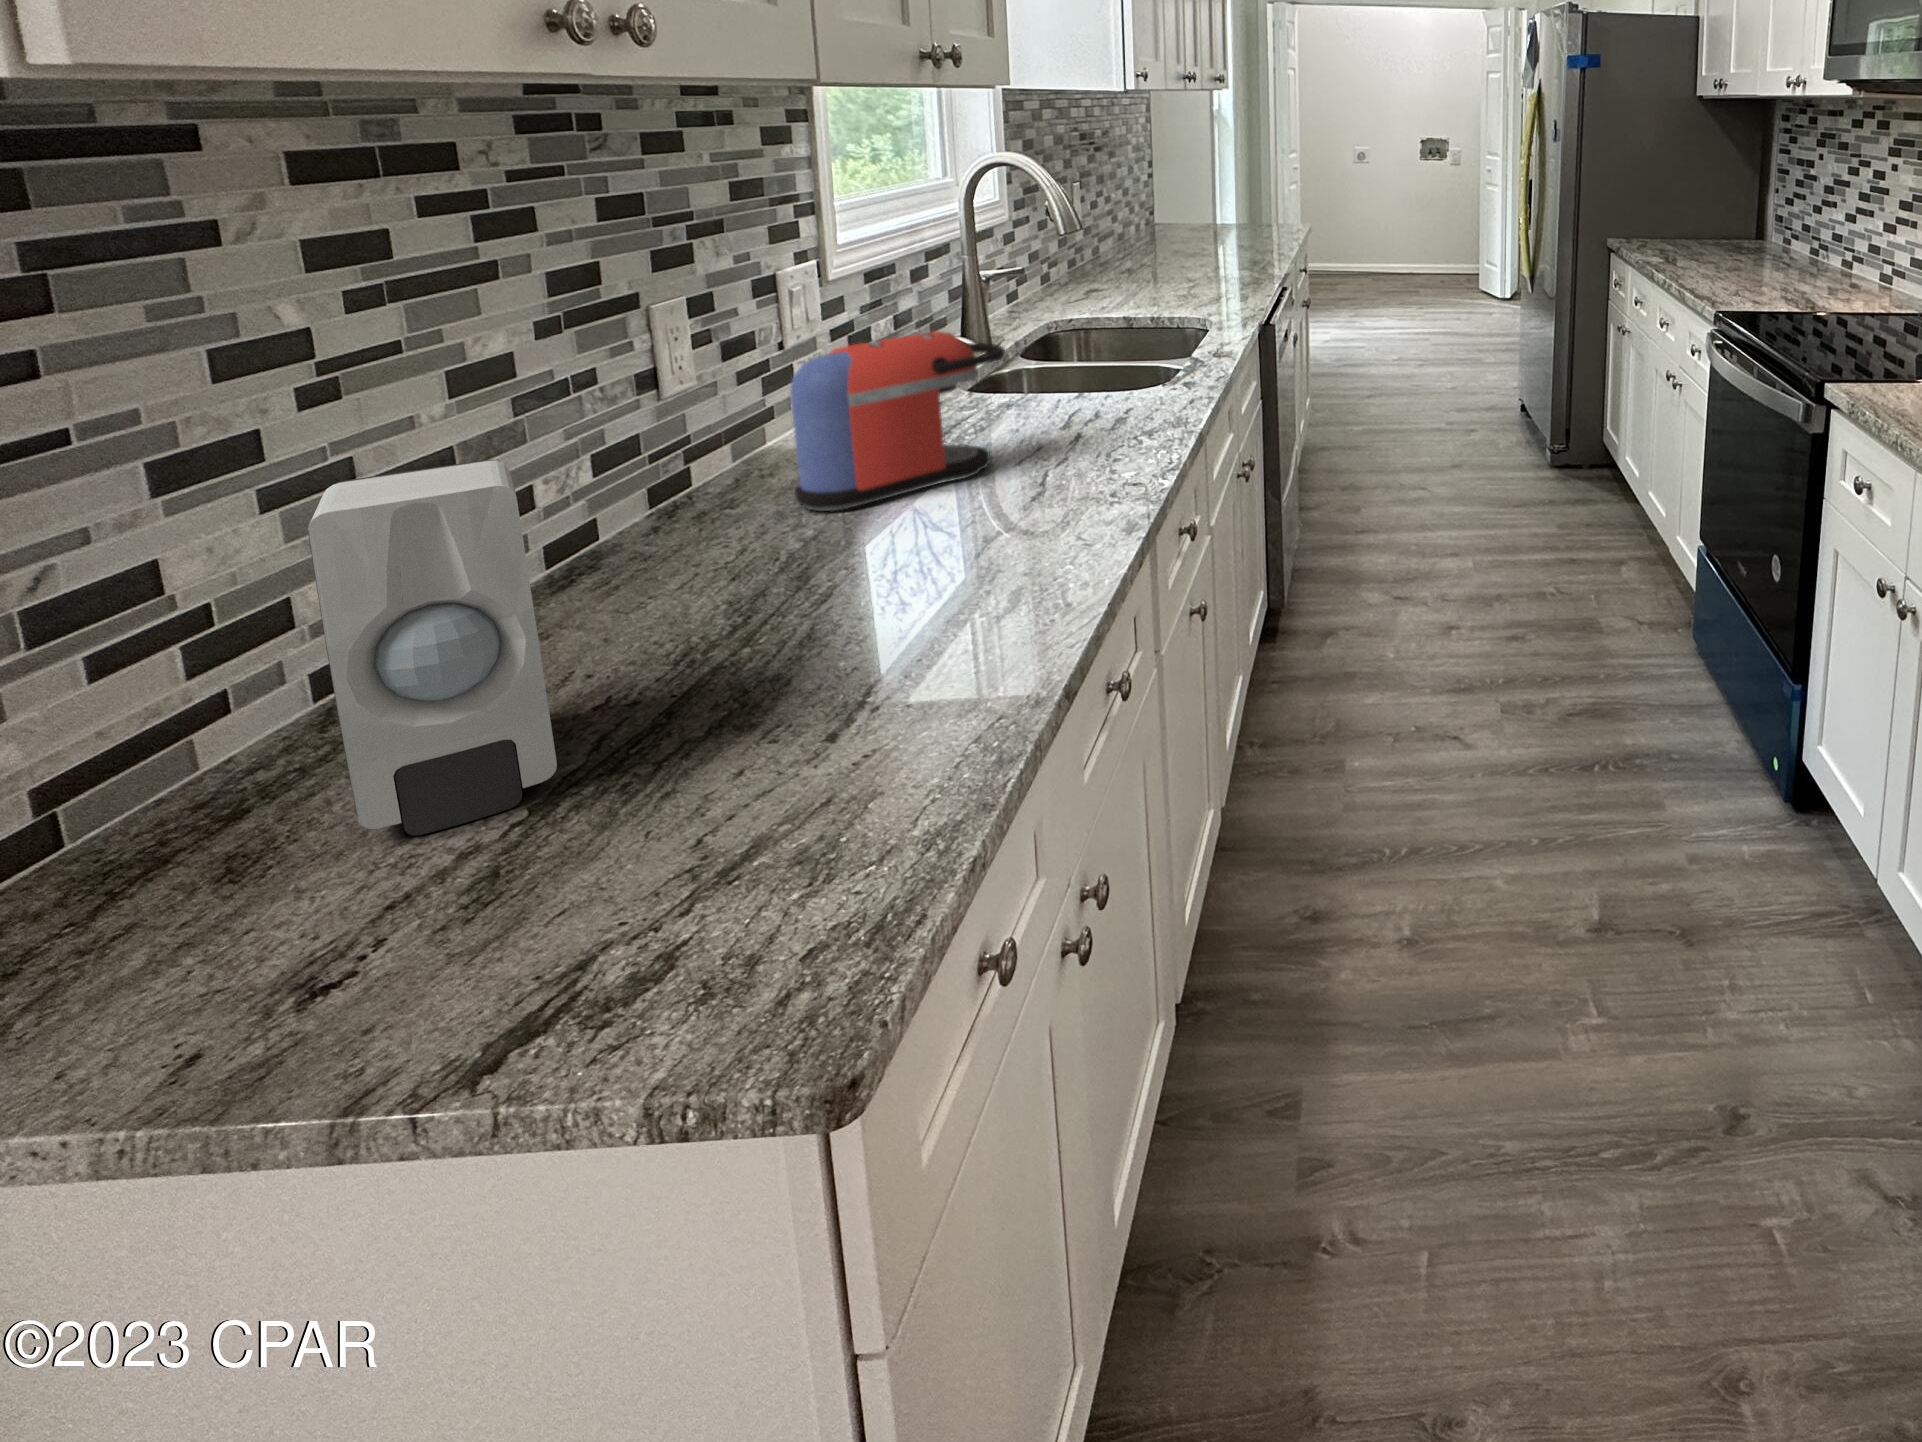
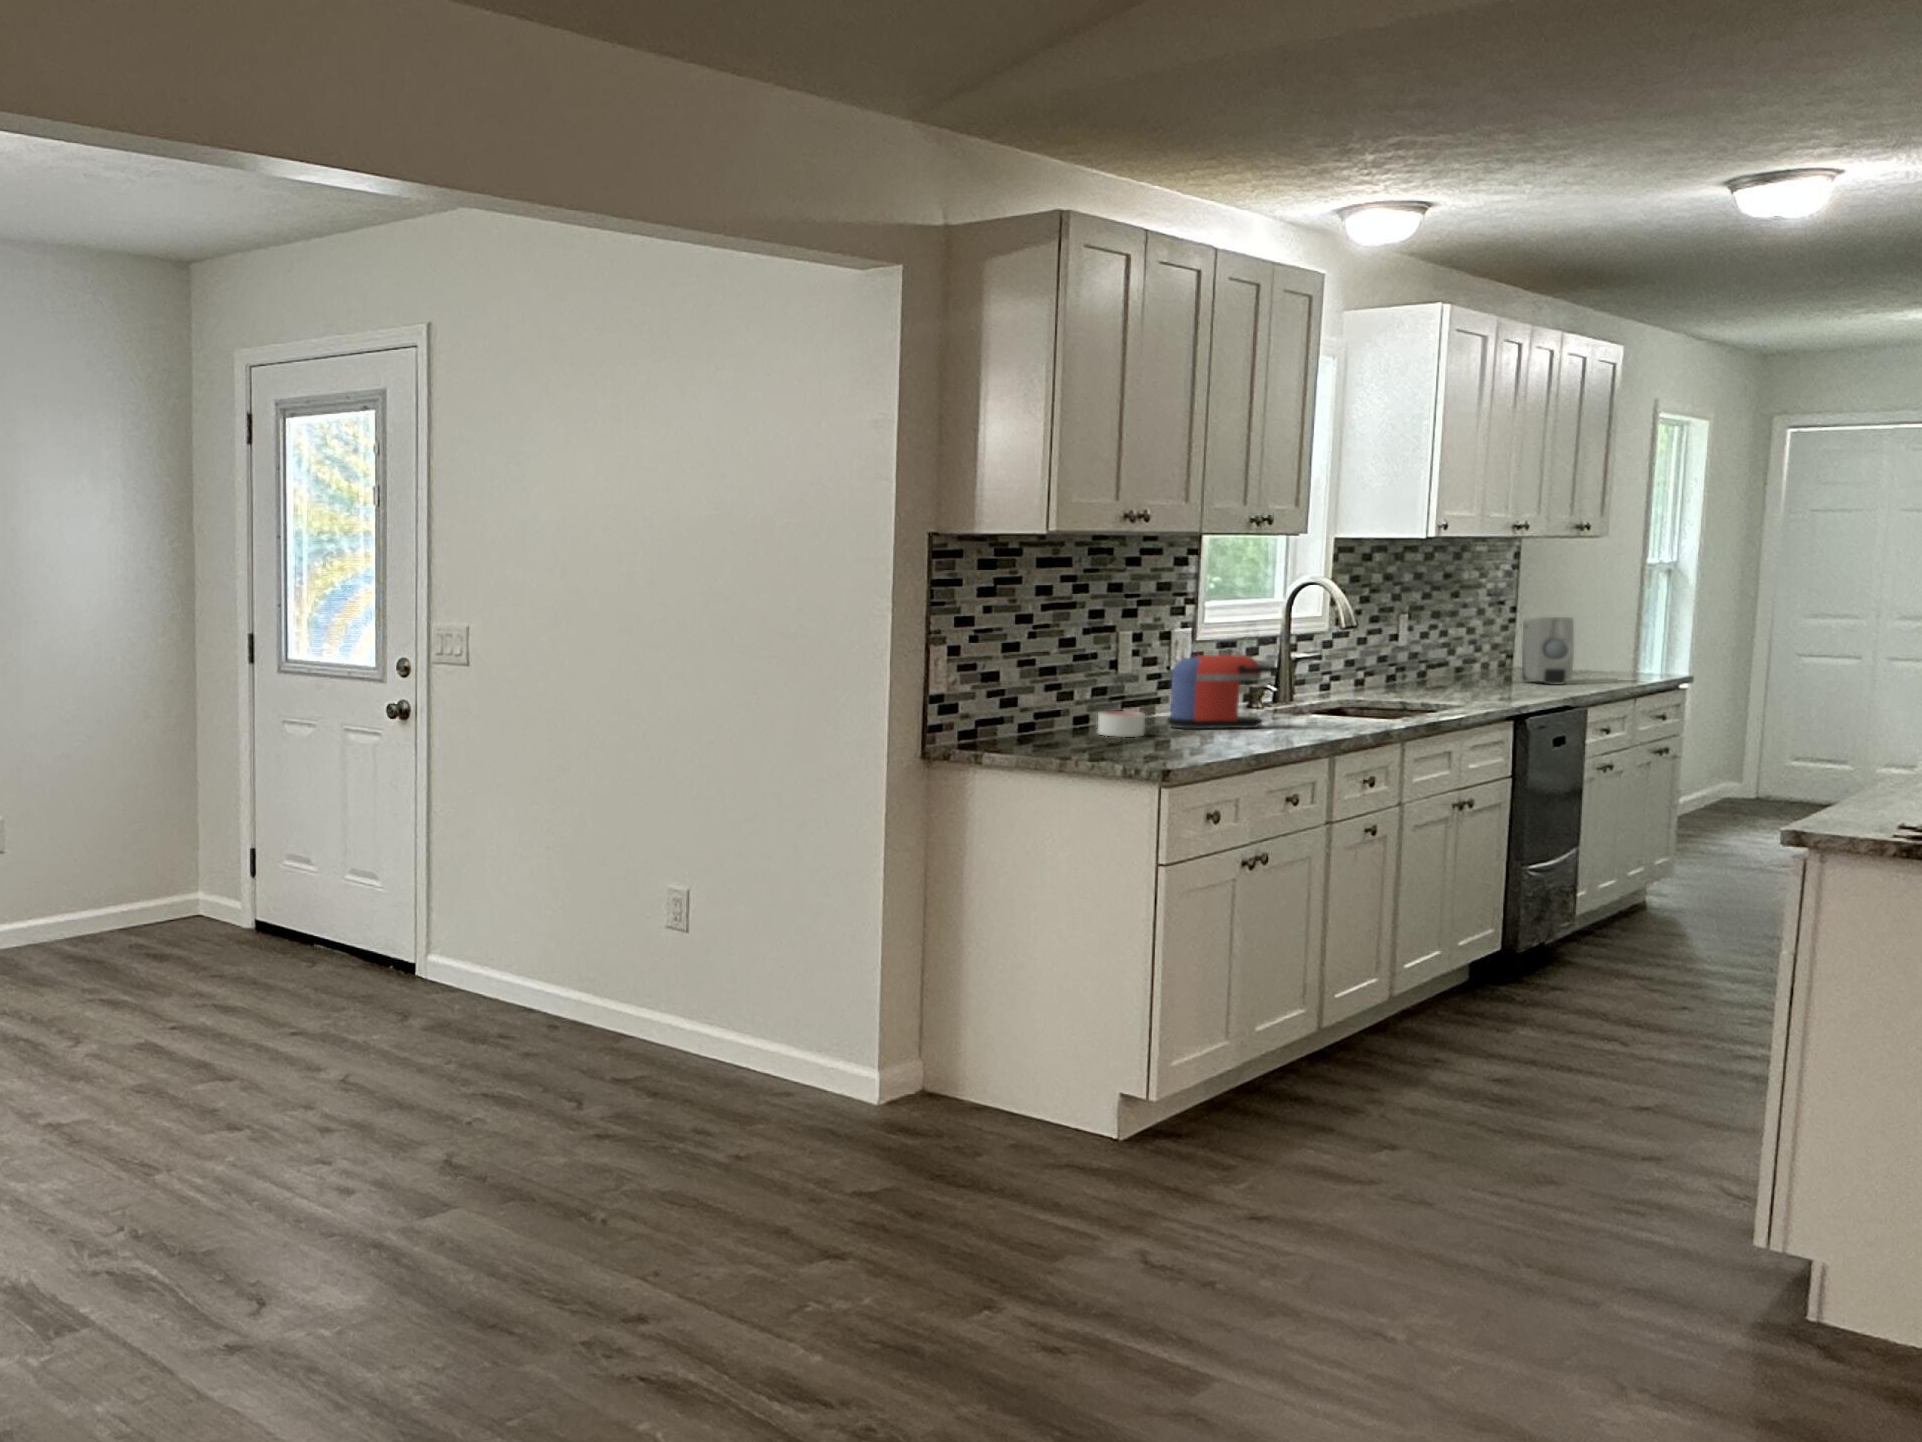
soap dispenser: present [308,460,557,835] -> present [1522,617,1574,685]
candle: none [602,527,742,622] -> present [1098,711,1145,737]

